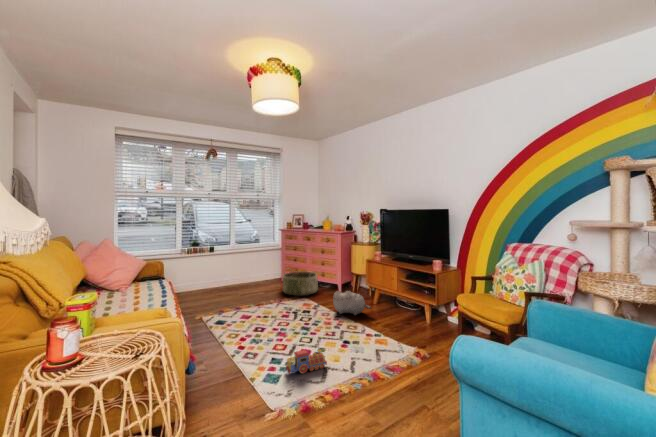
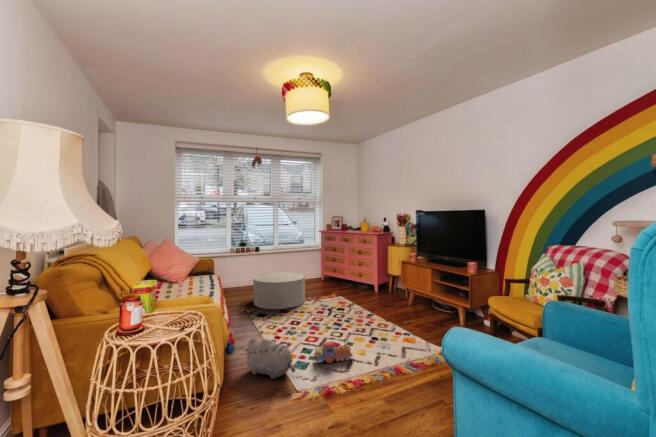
basket: present [283,271,318,295] -> none [321,268,355,294]
ottoman: none [210,273,267,315] -> present [253,272,305,309]
plush toy: present [333,291,371,315] -> present [245,338,295,379]

